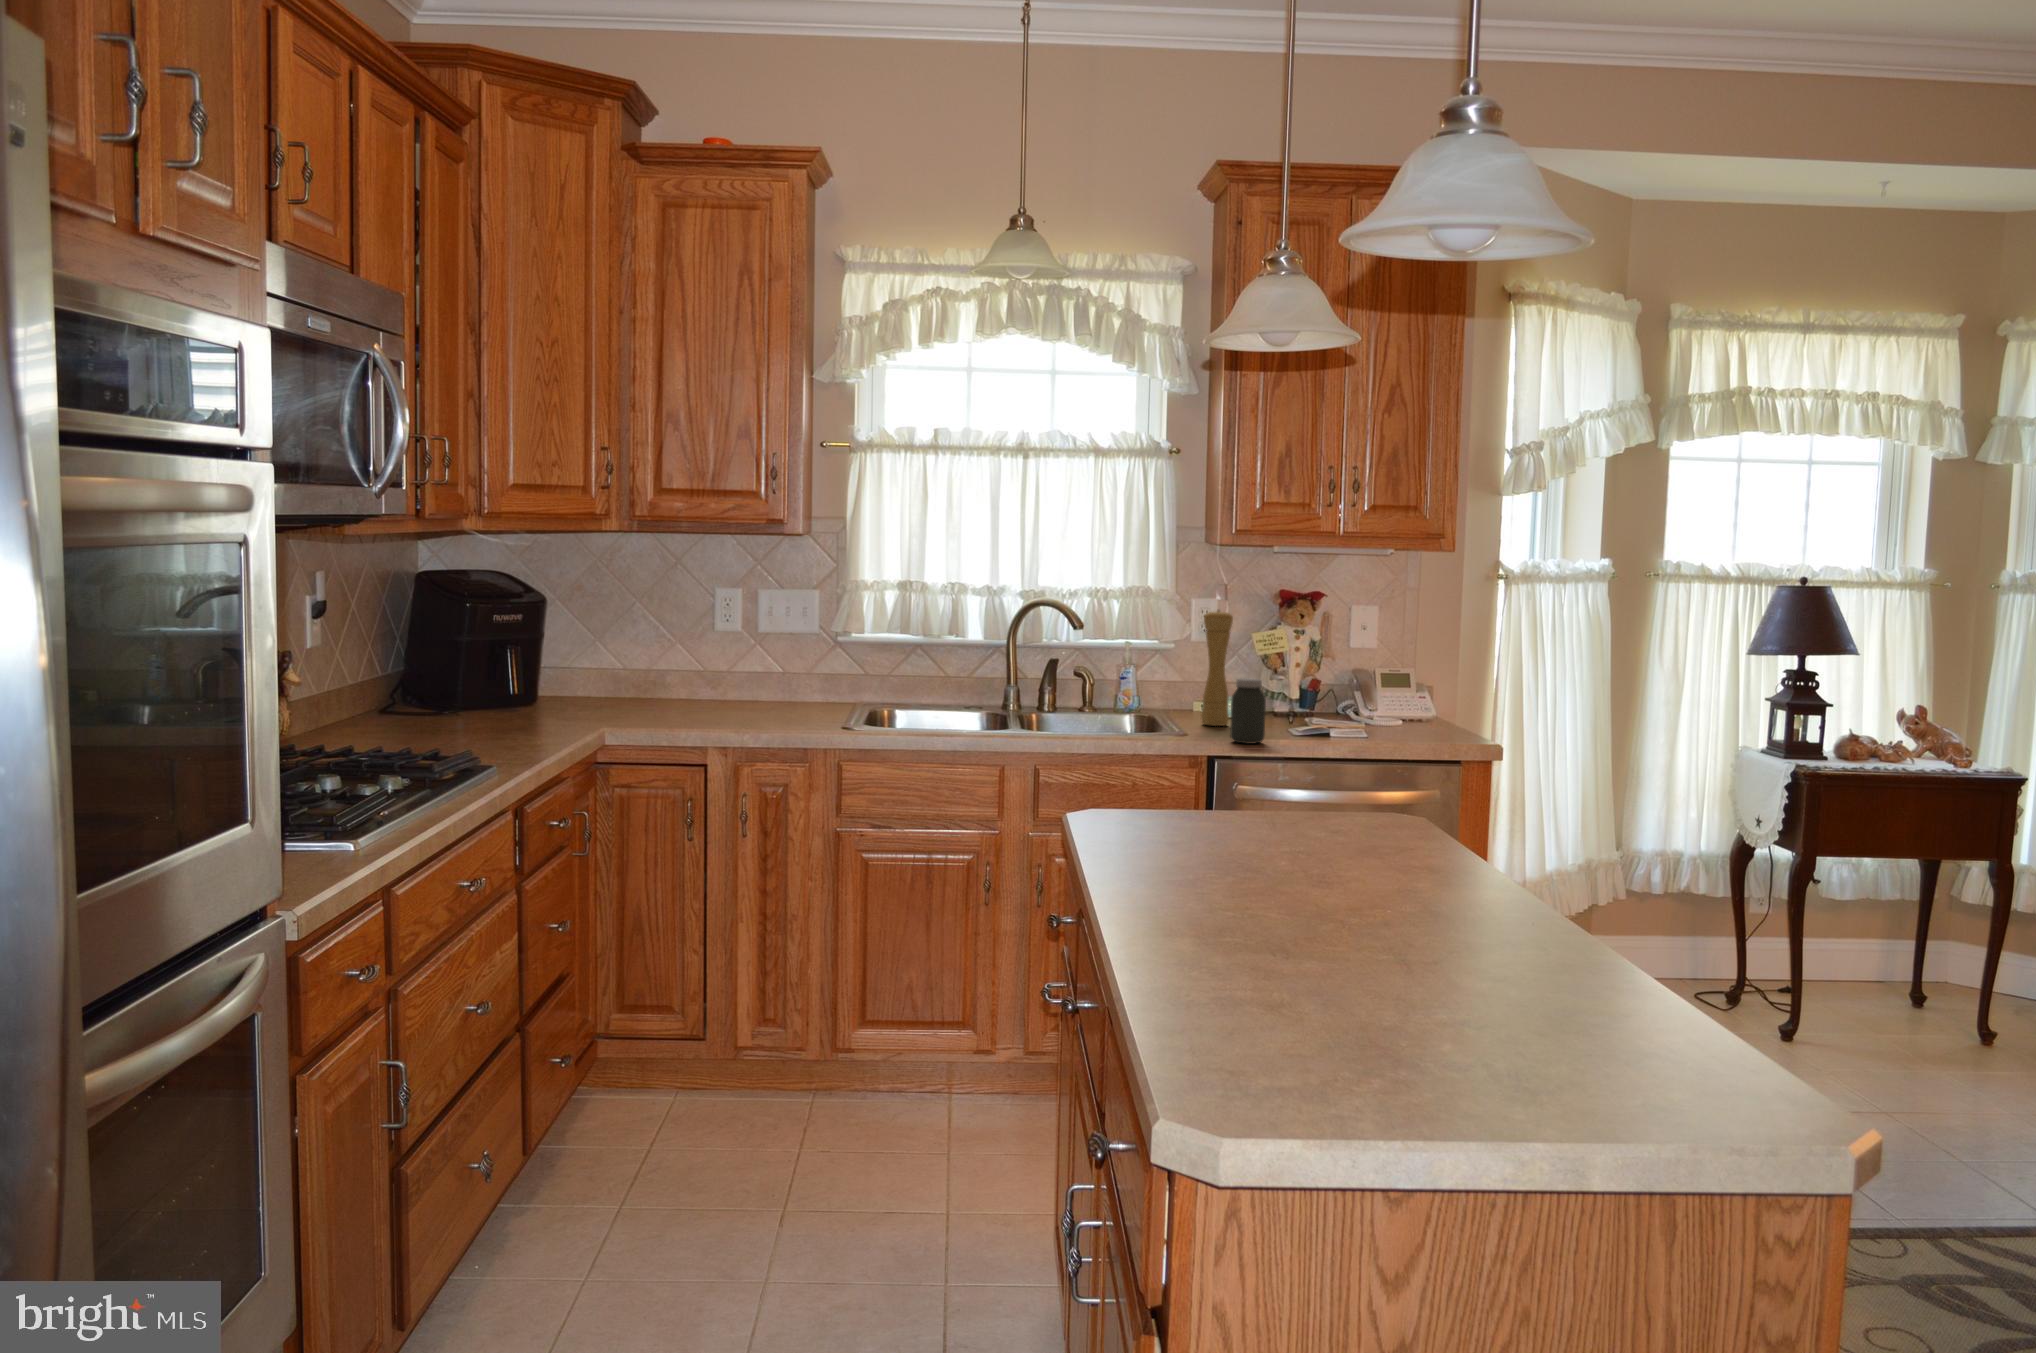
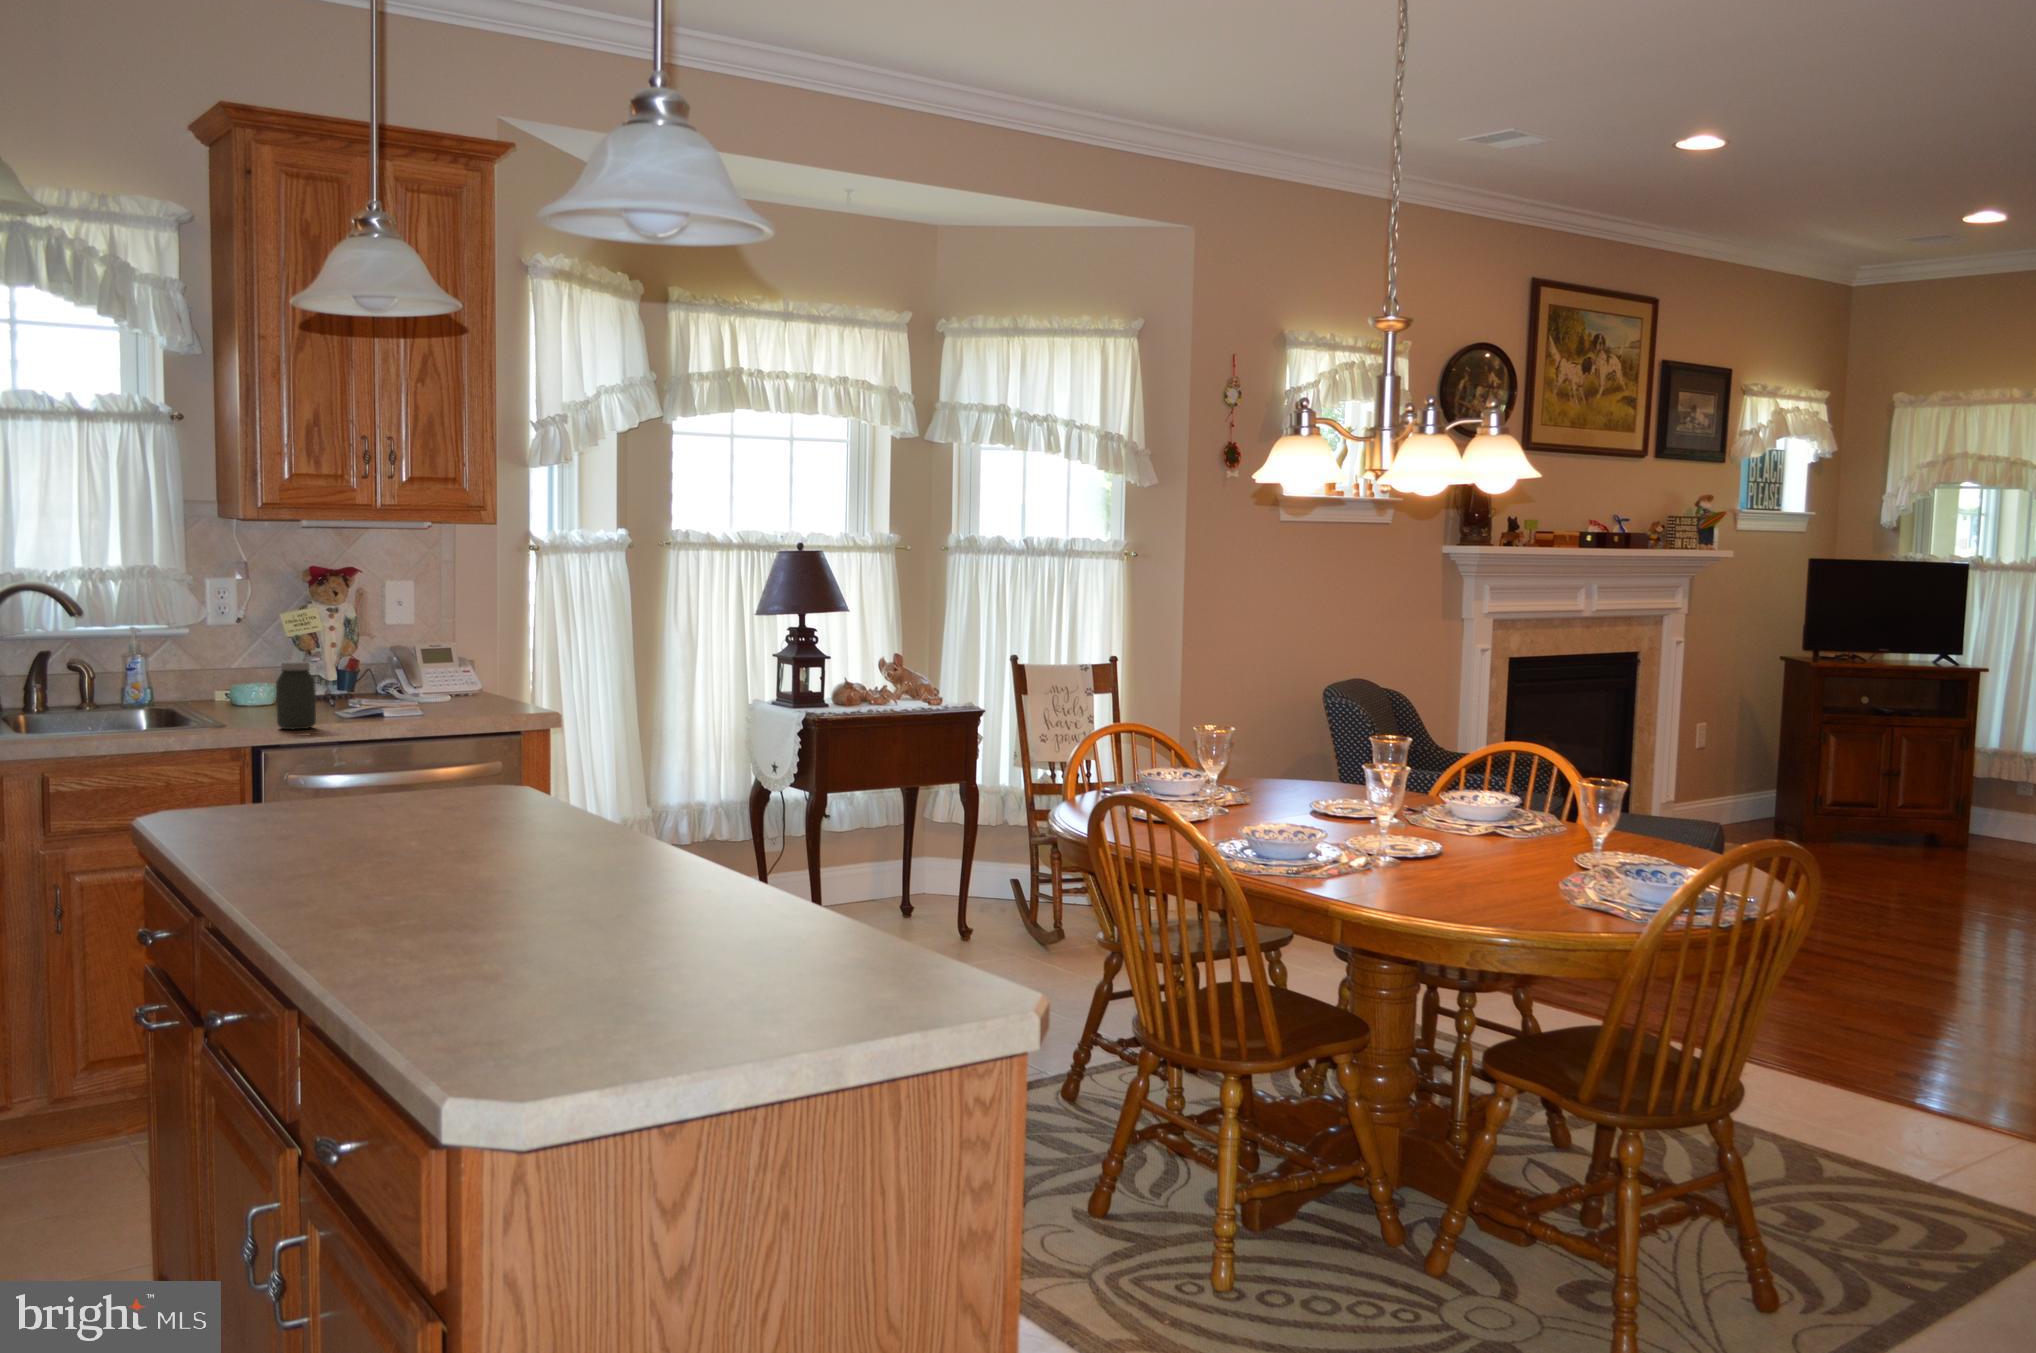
pepper mill: present [1202,610,1233,726] -> none [229,590,264,715]

